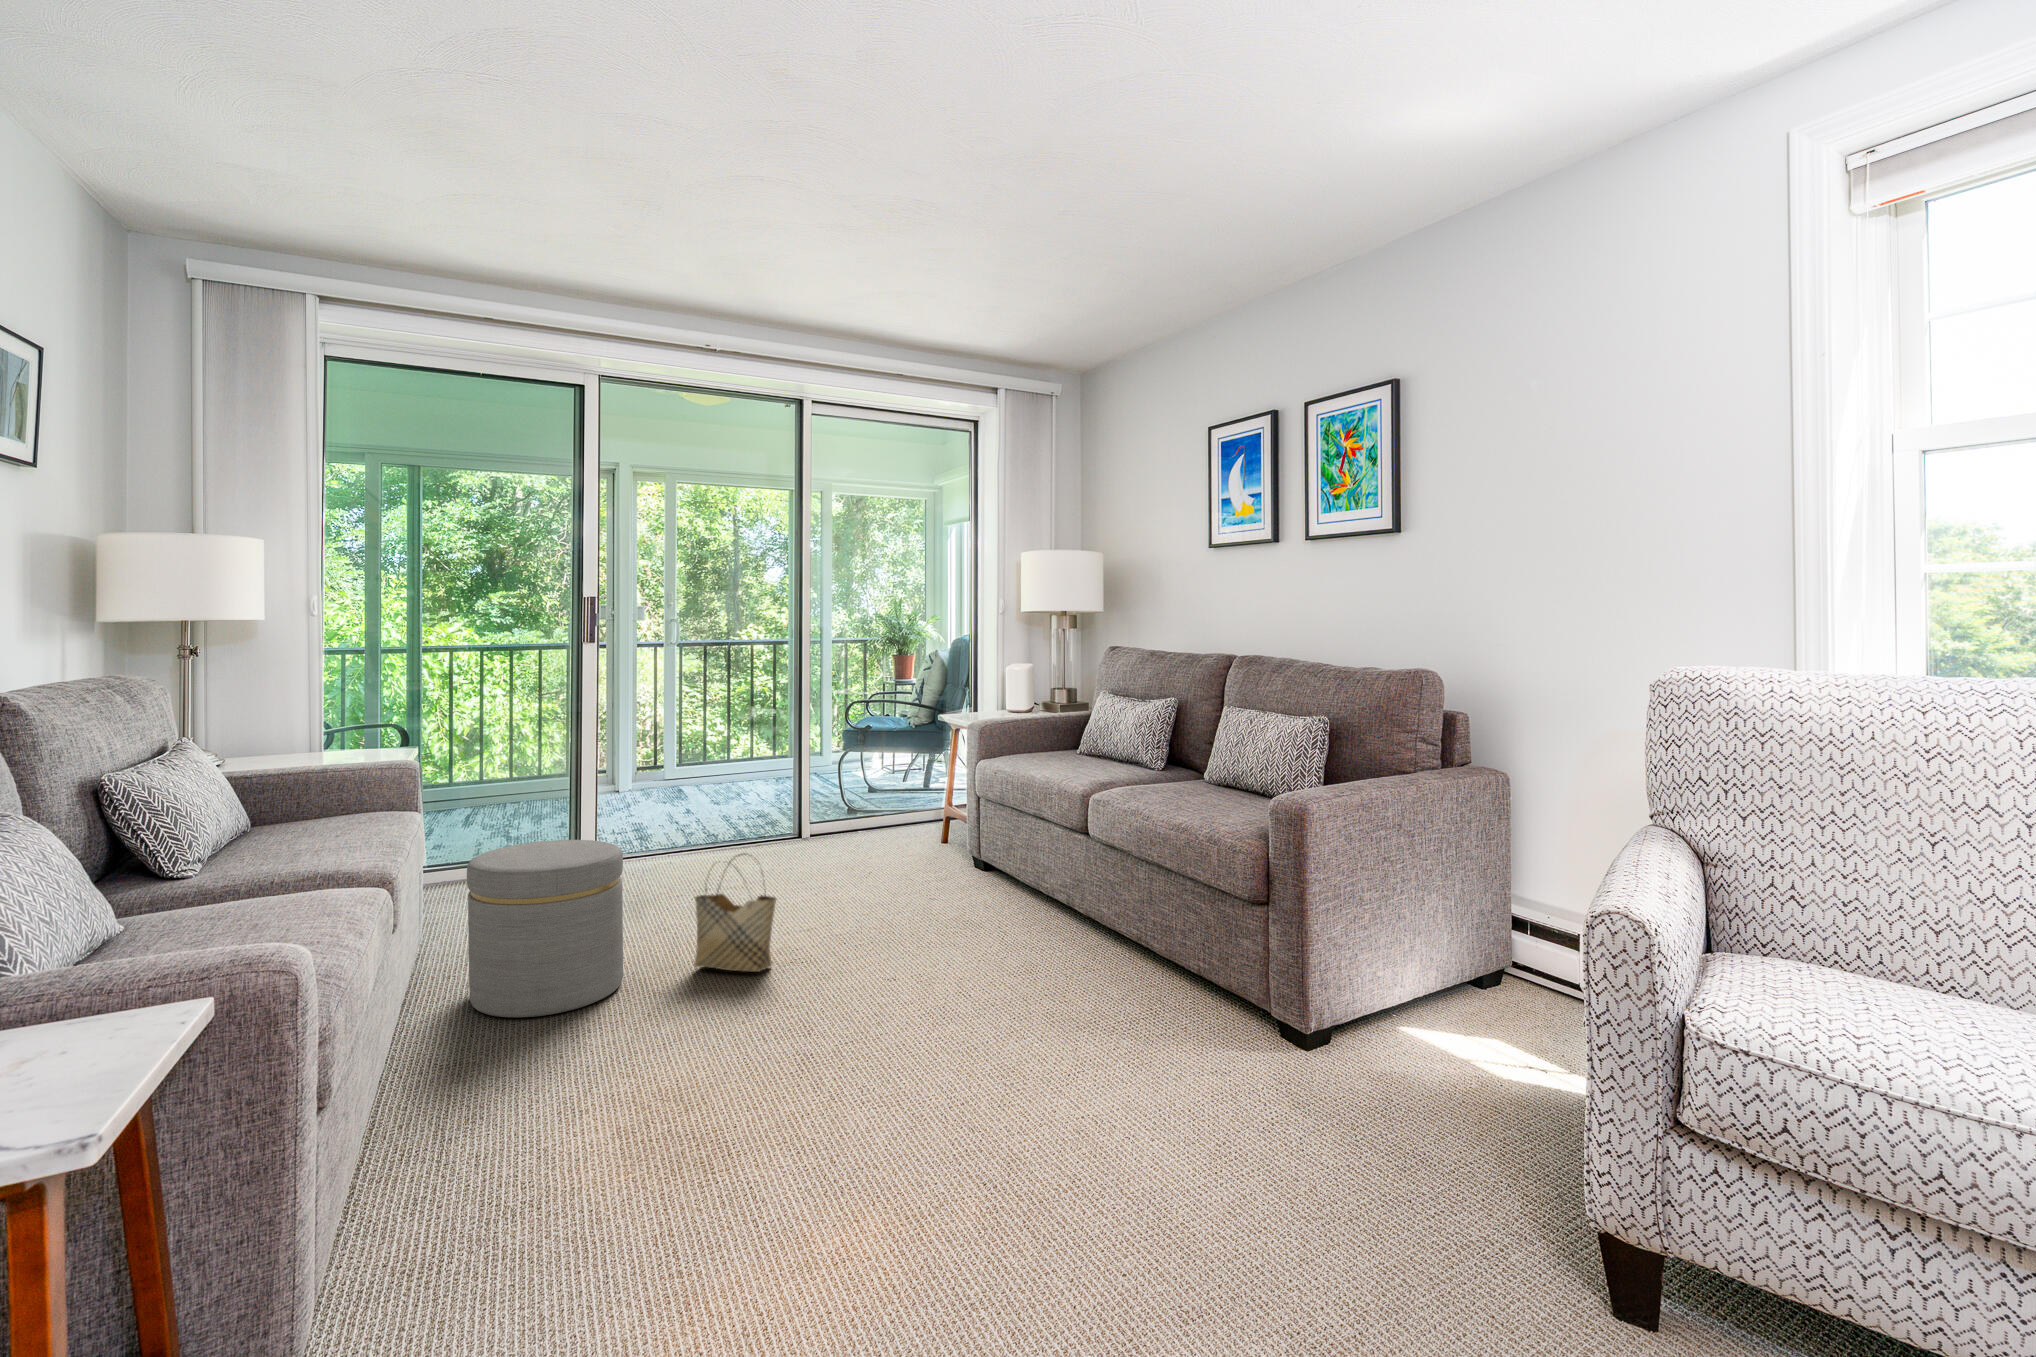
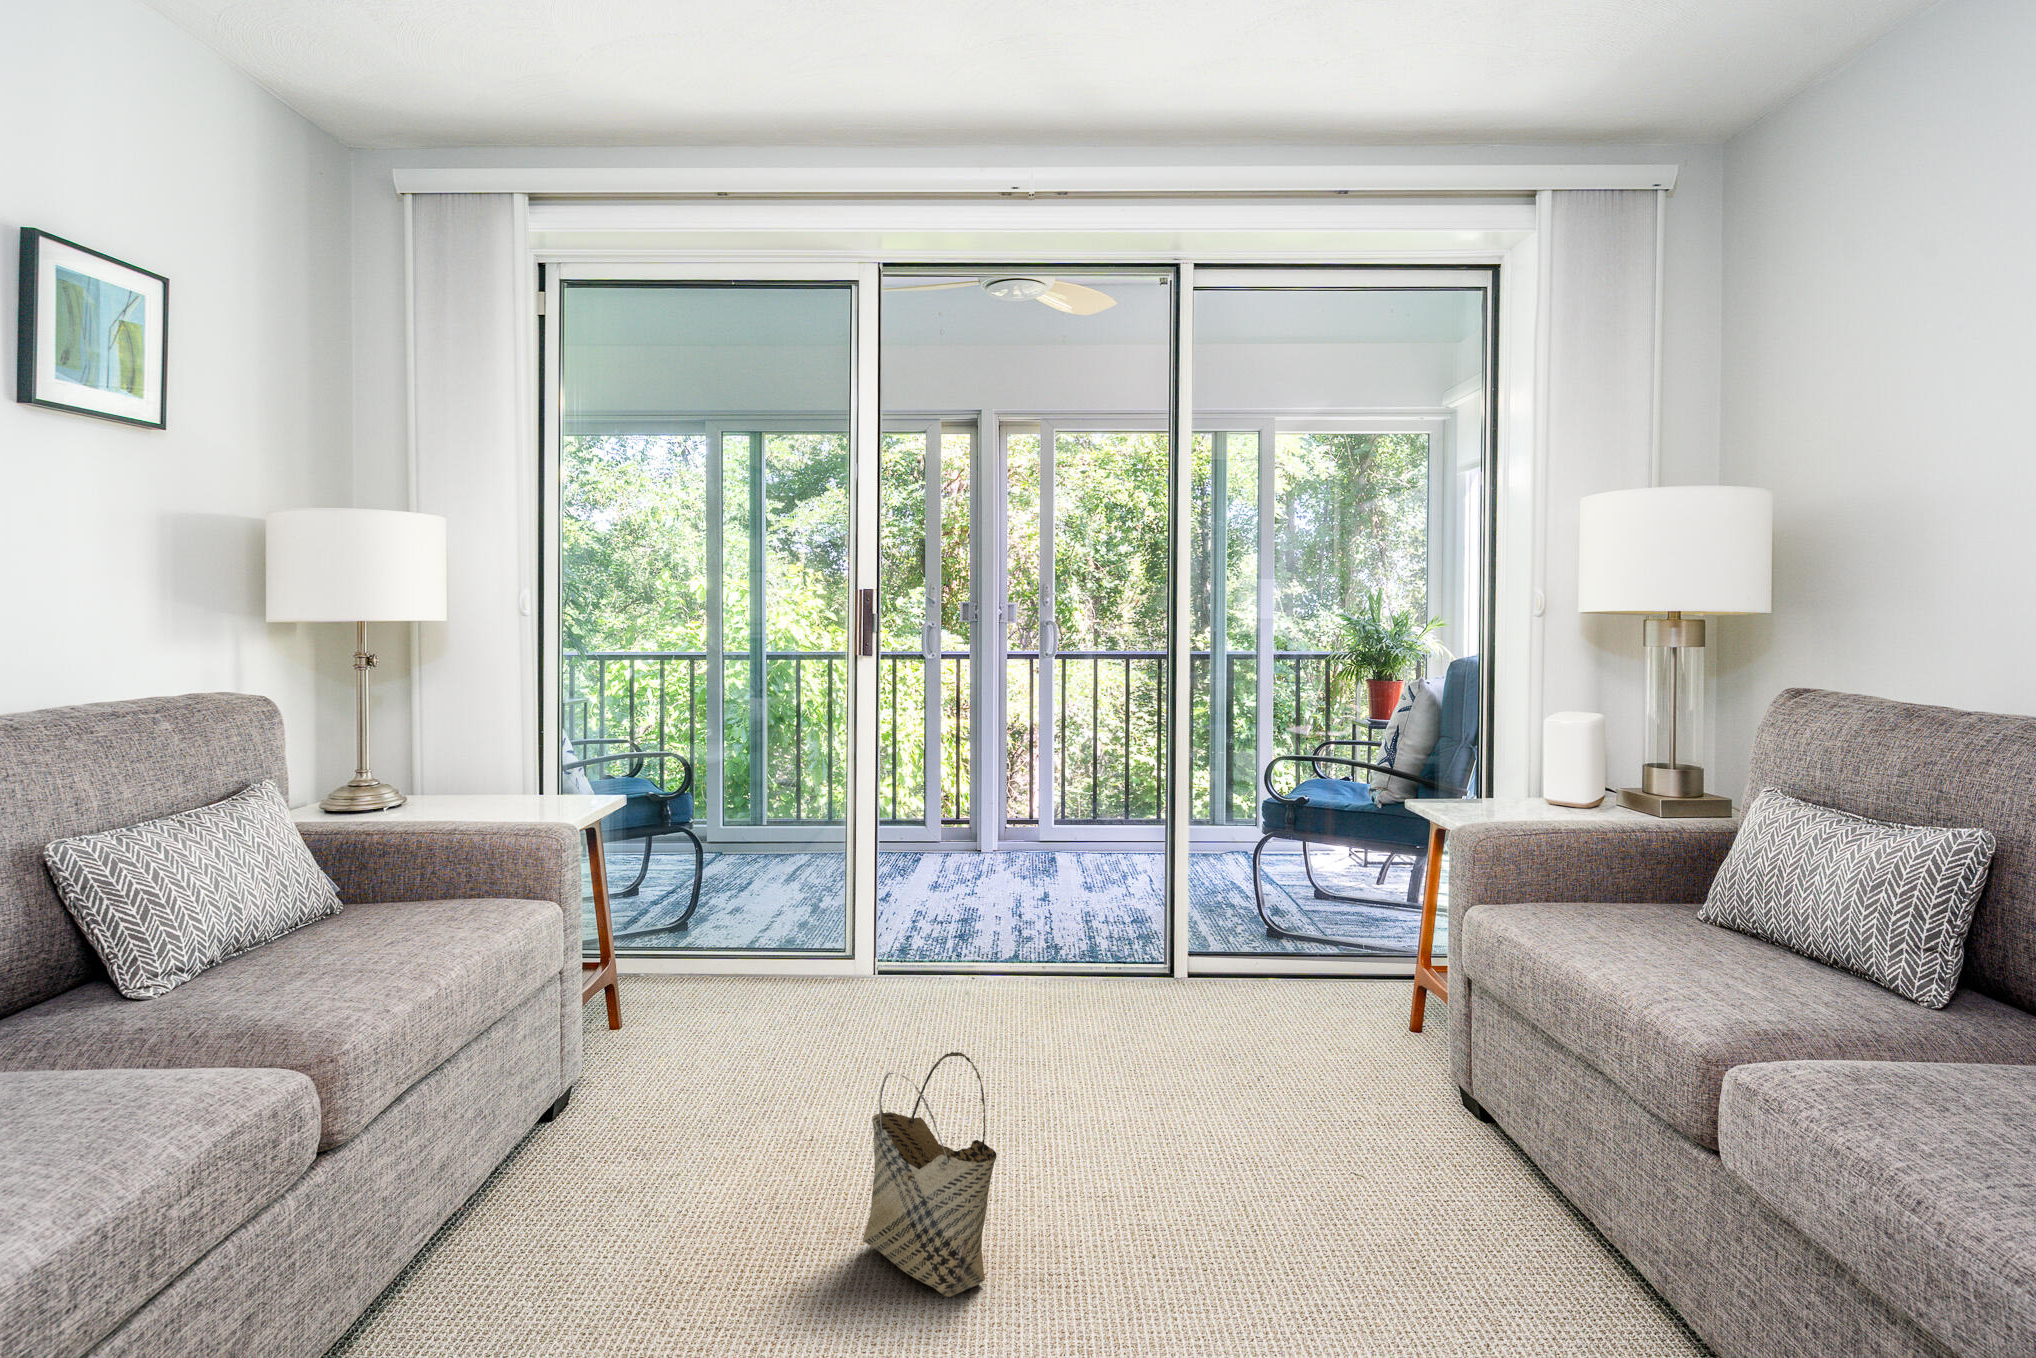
ottoman: present [467,840,623,1018] -> none [527,974,765,1296]

